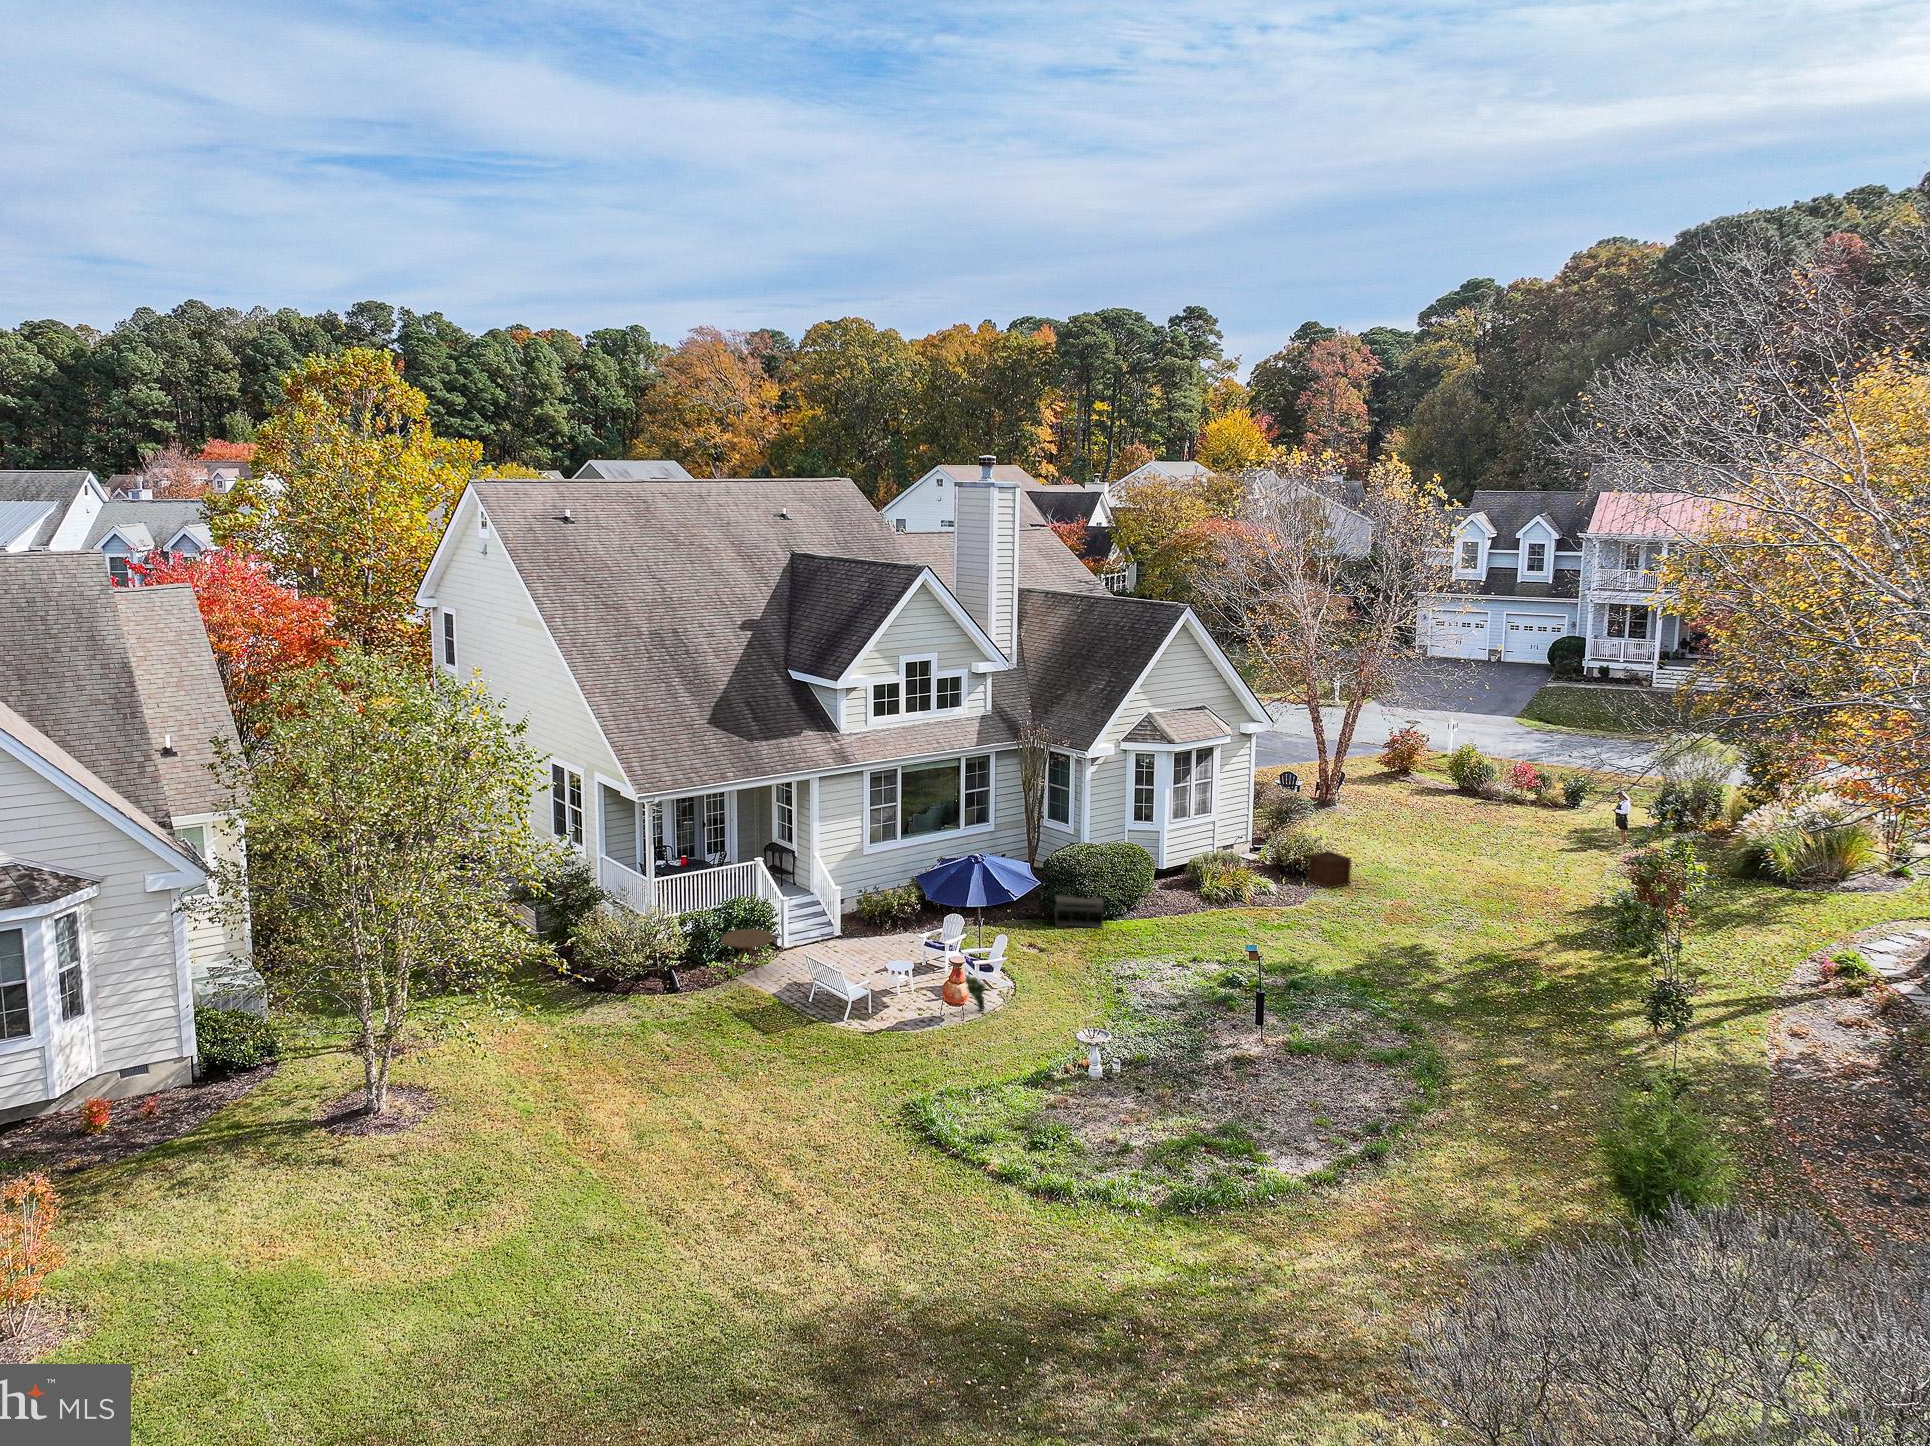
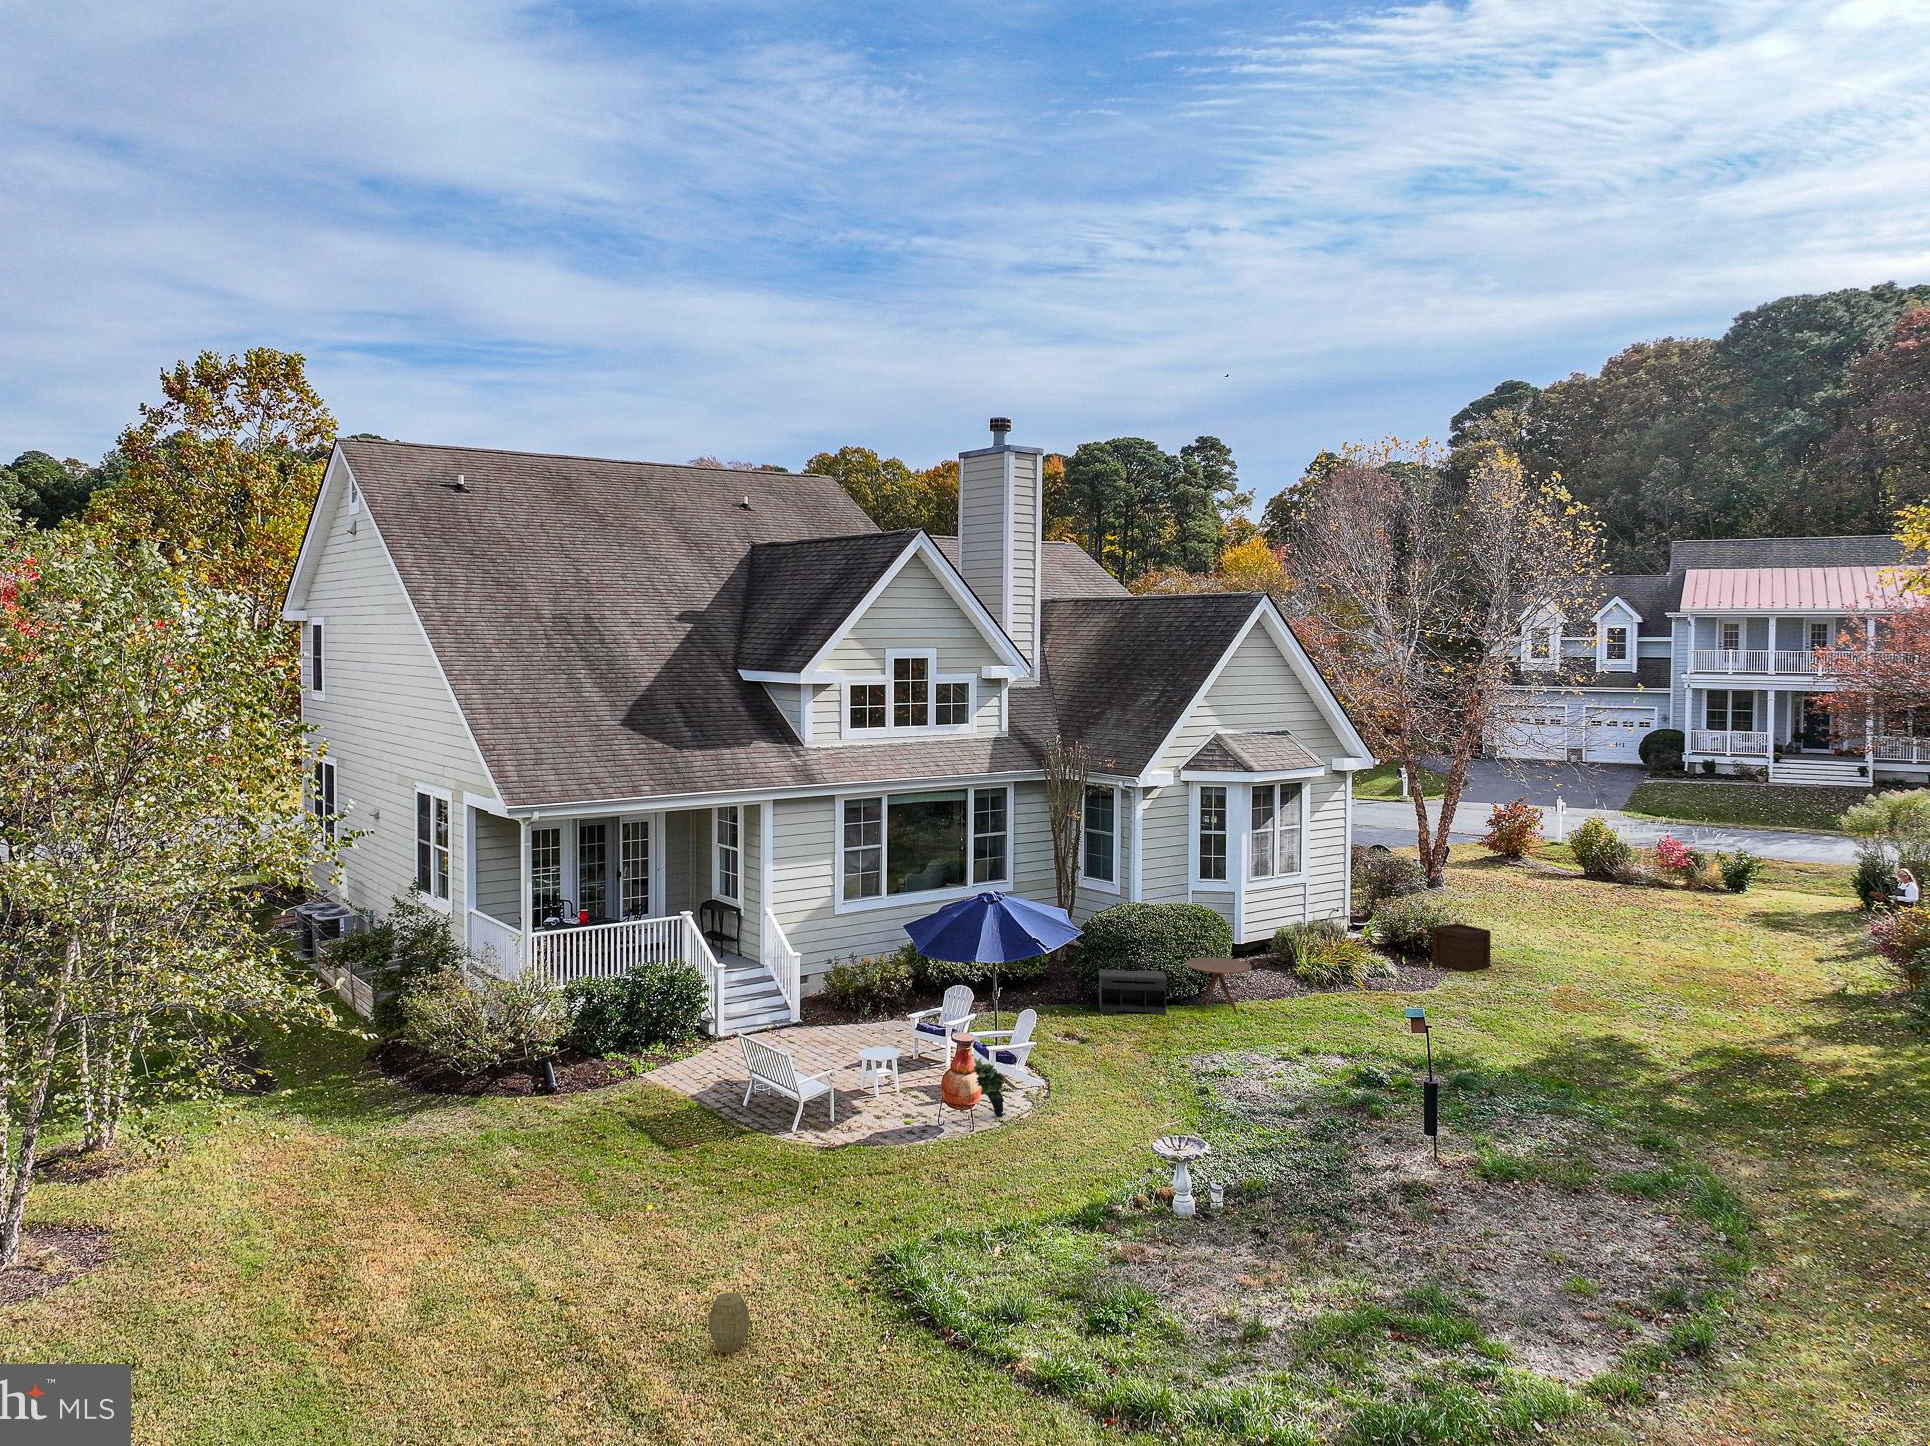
round table: present [721,929,774,975] -> present [1185,957,1252,1013]
woven basket: none [814,1128,837,1161] -> present [709,1292,750,1353]

